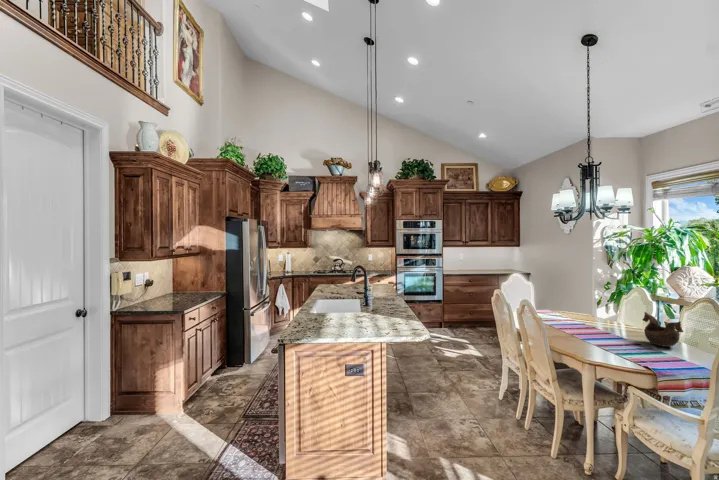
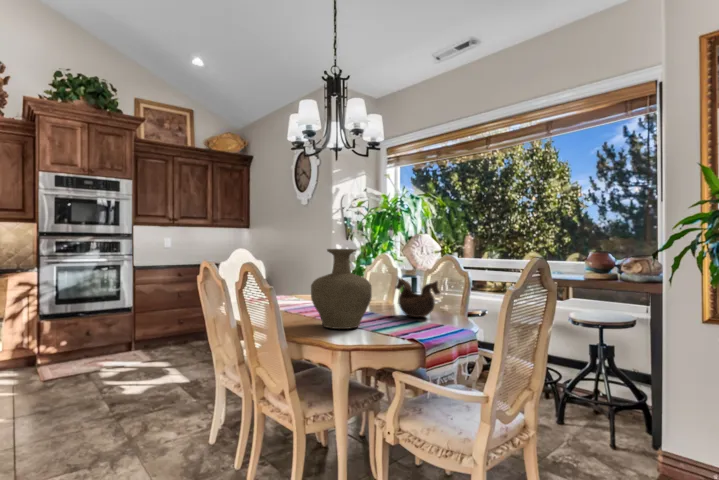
vase: none [568,293,616,348] -> present [311,249,372,329]

